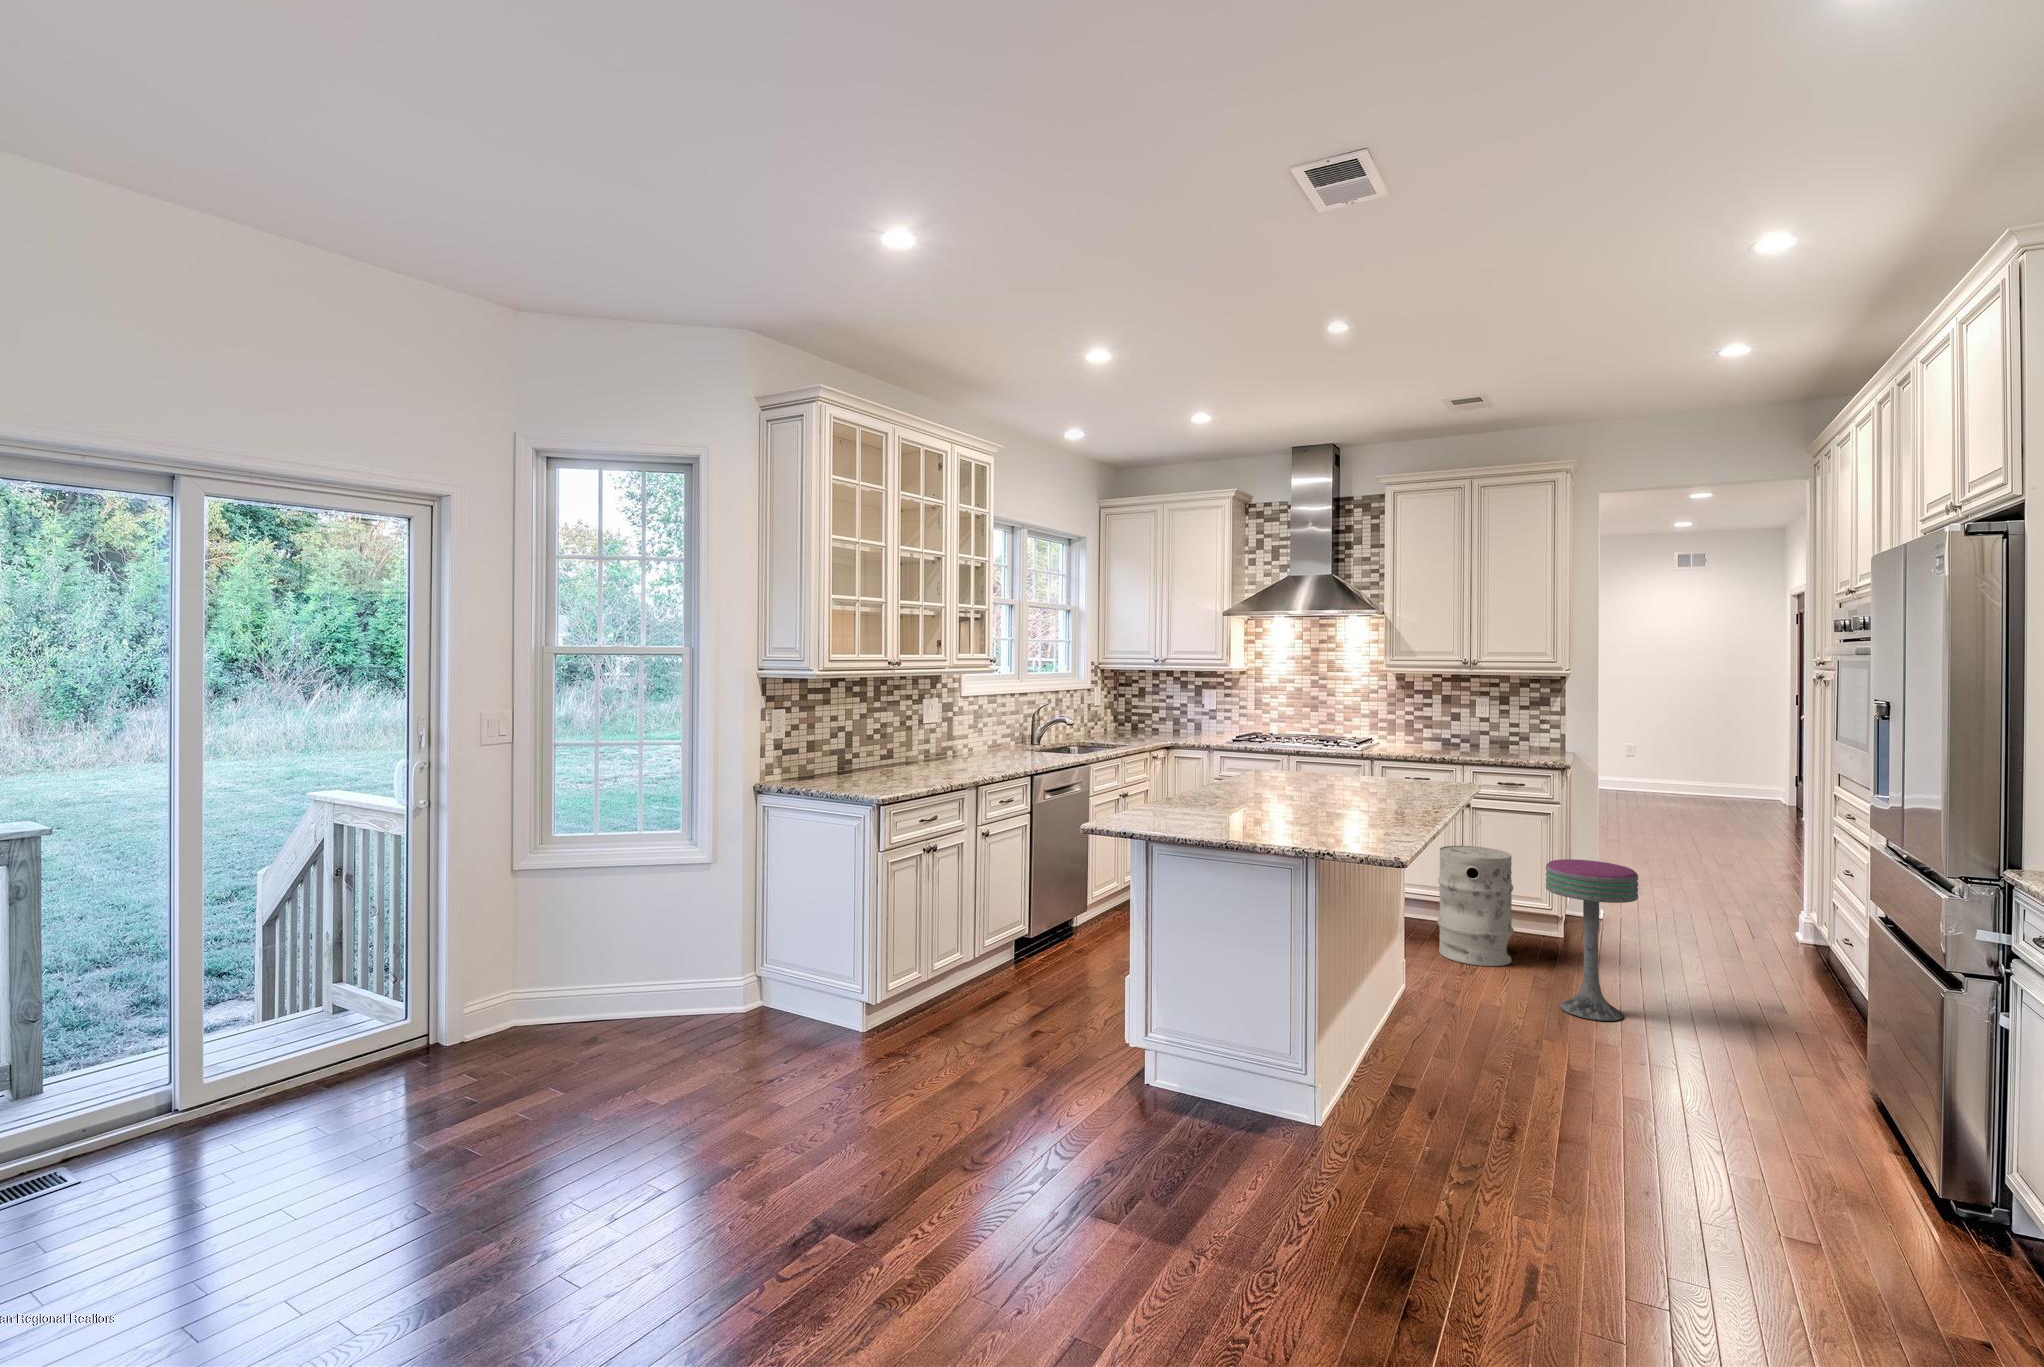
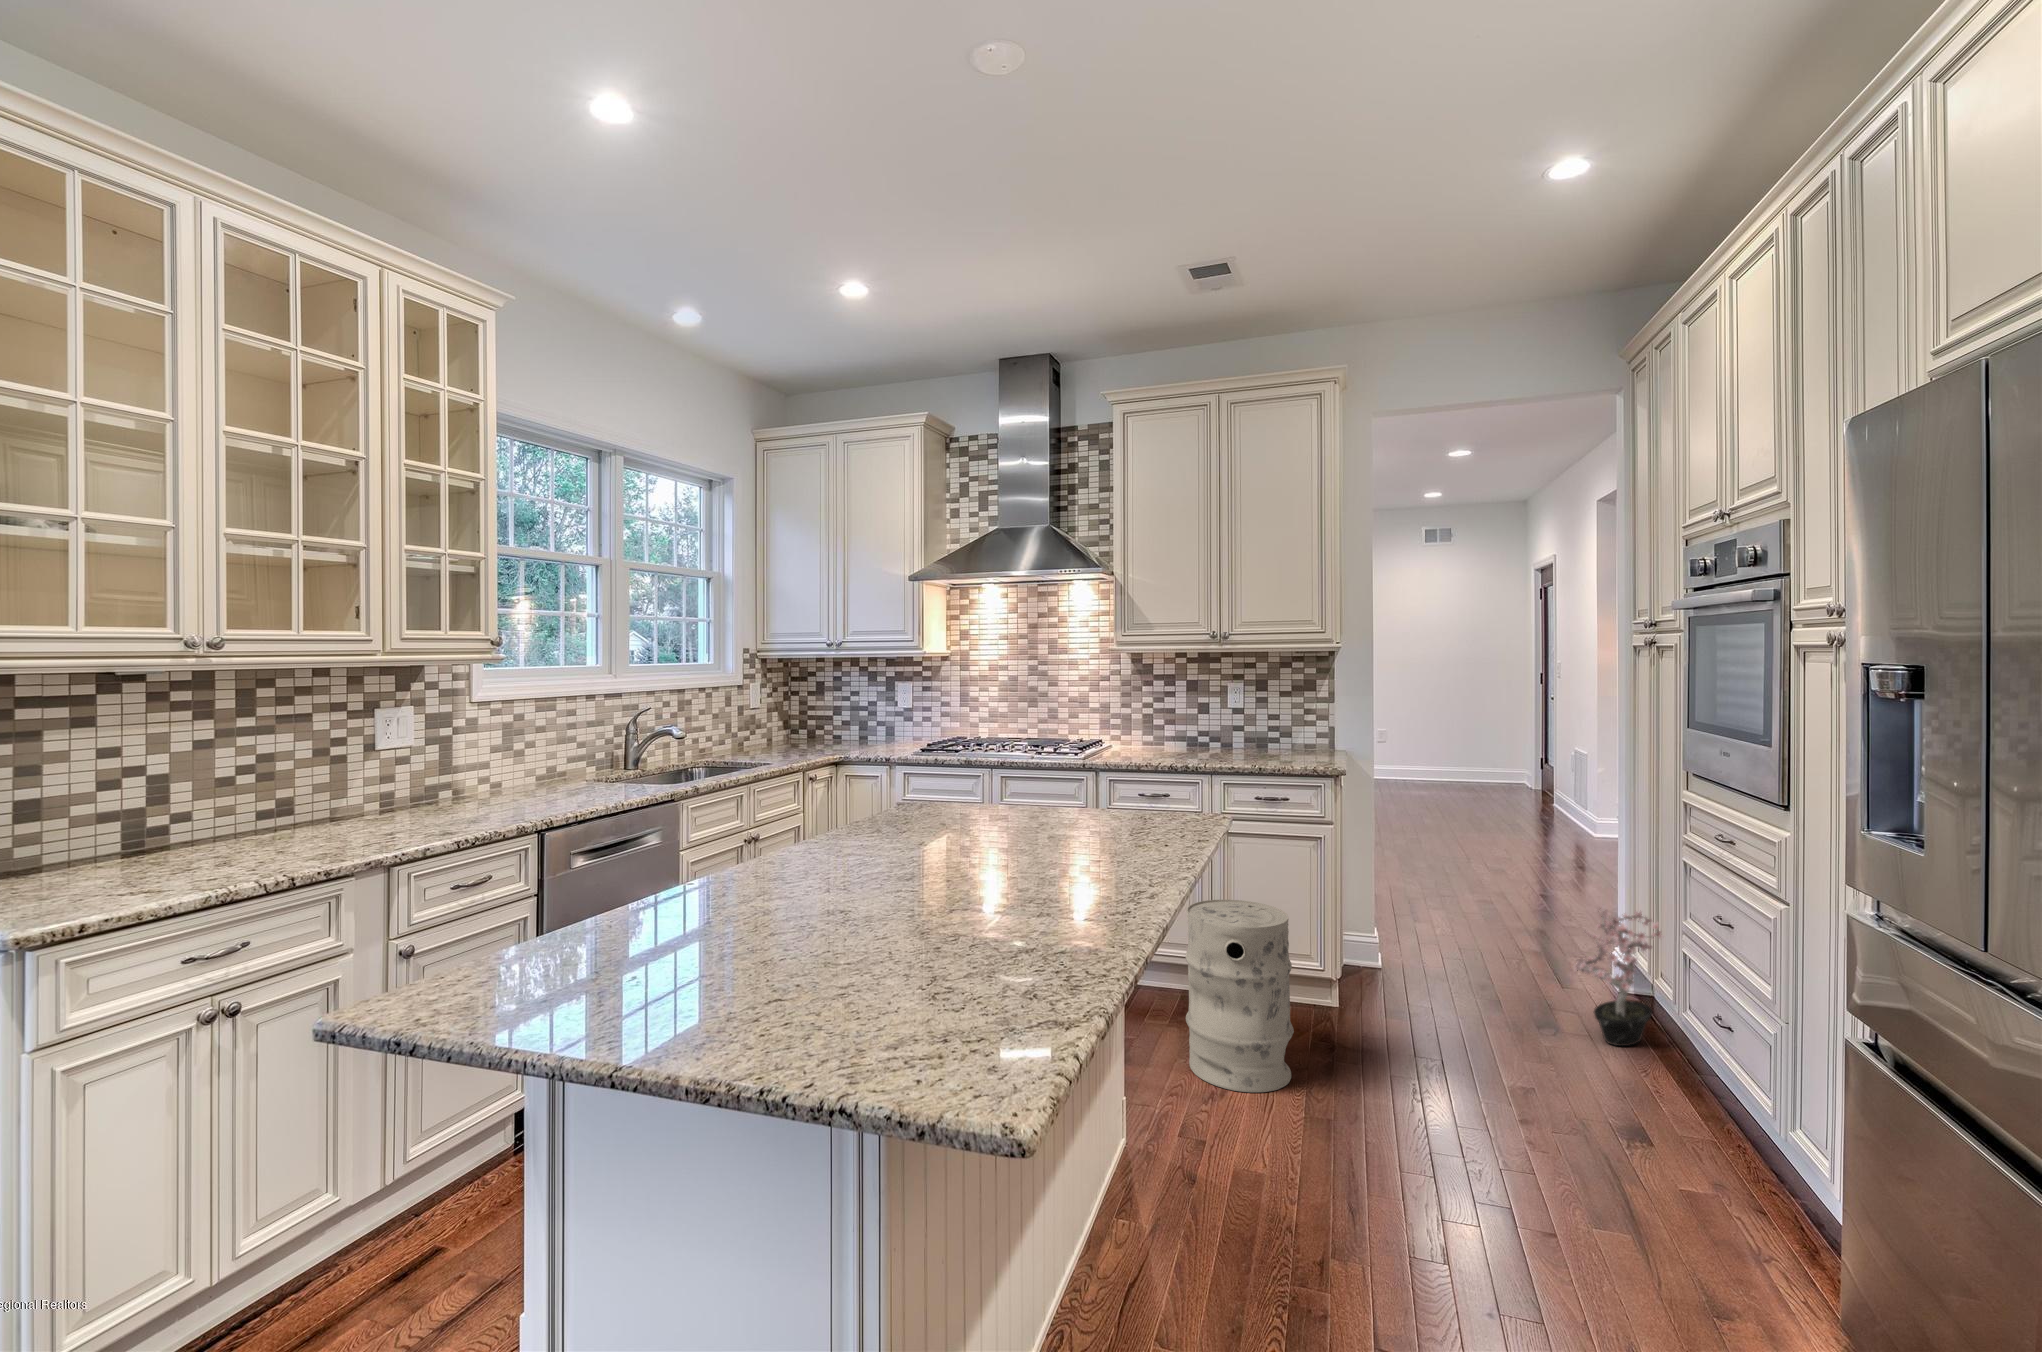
bar stool: present [1546,859,1638,1021] -> none [1353,940,1502,1230]
potted plant: none [1737,864,1806,964] -> present [1574,908,1663,1046]

